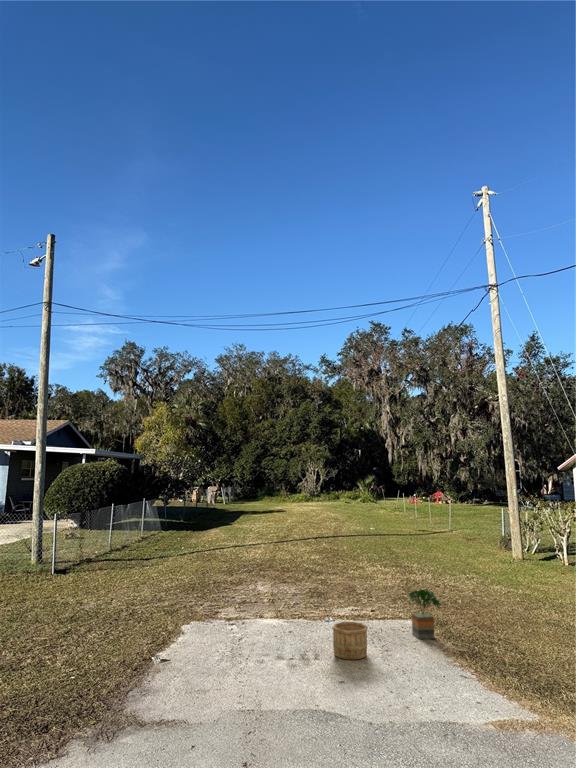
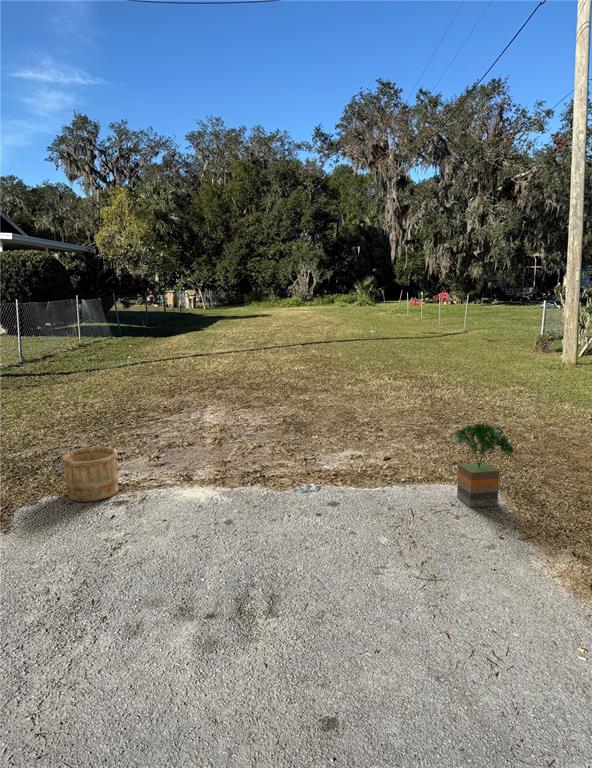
wooden bucket: present [332,622,368,660] -> present [62,447,118,502]

